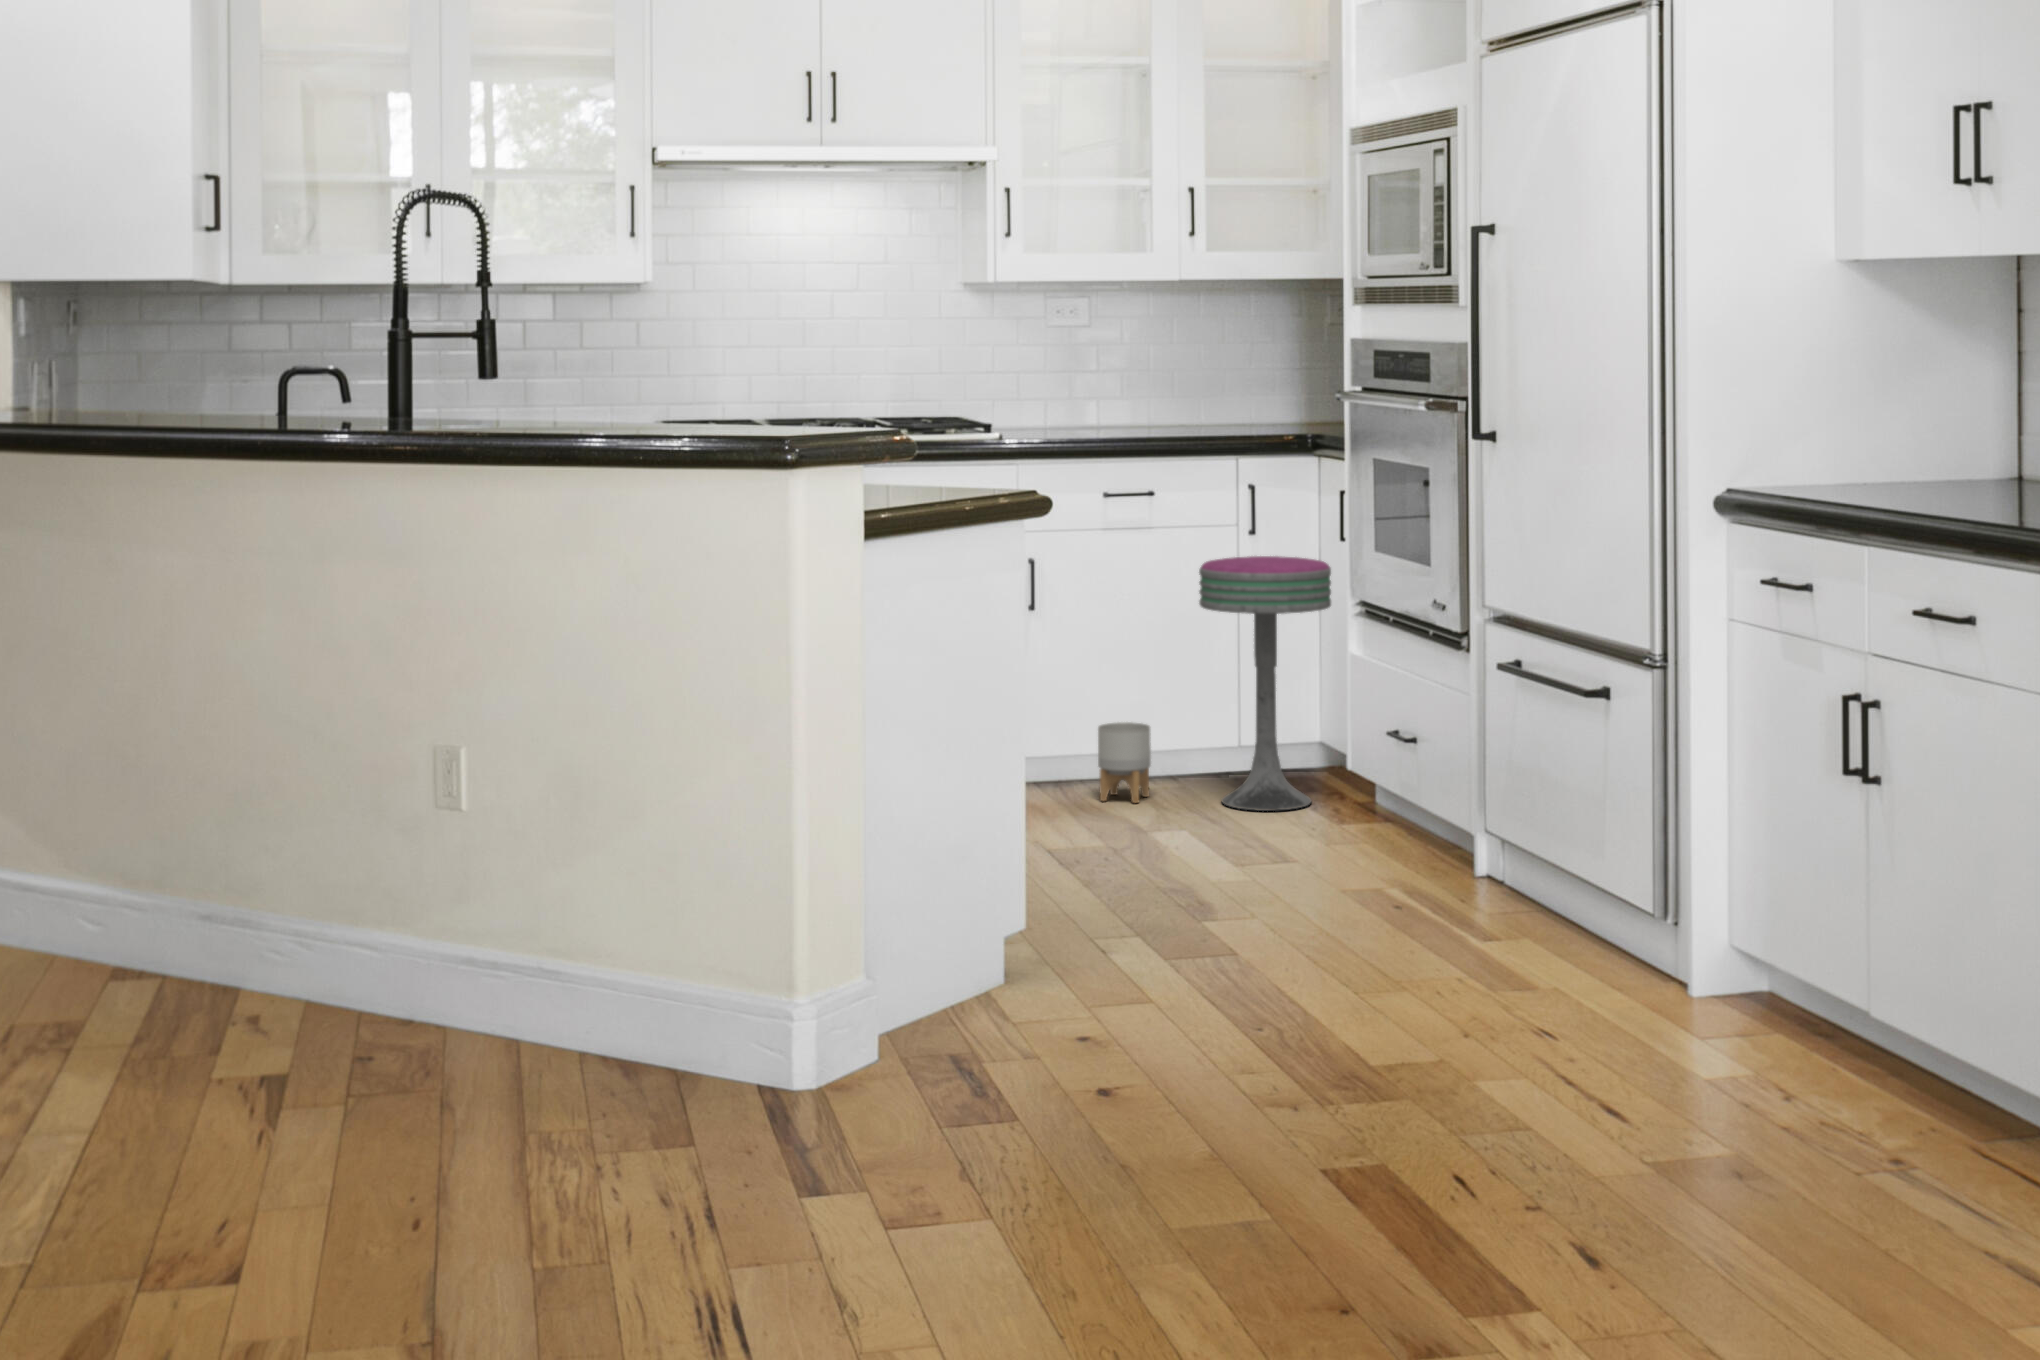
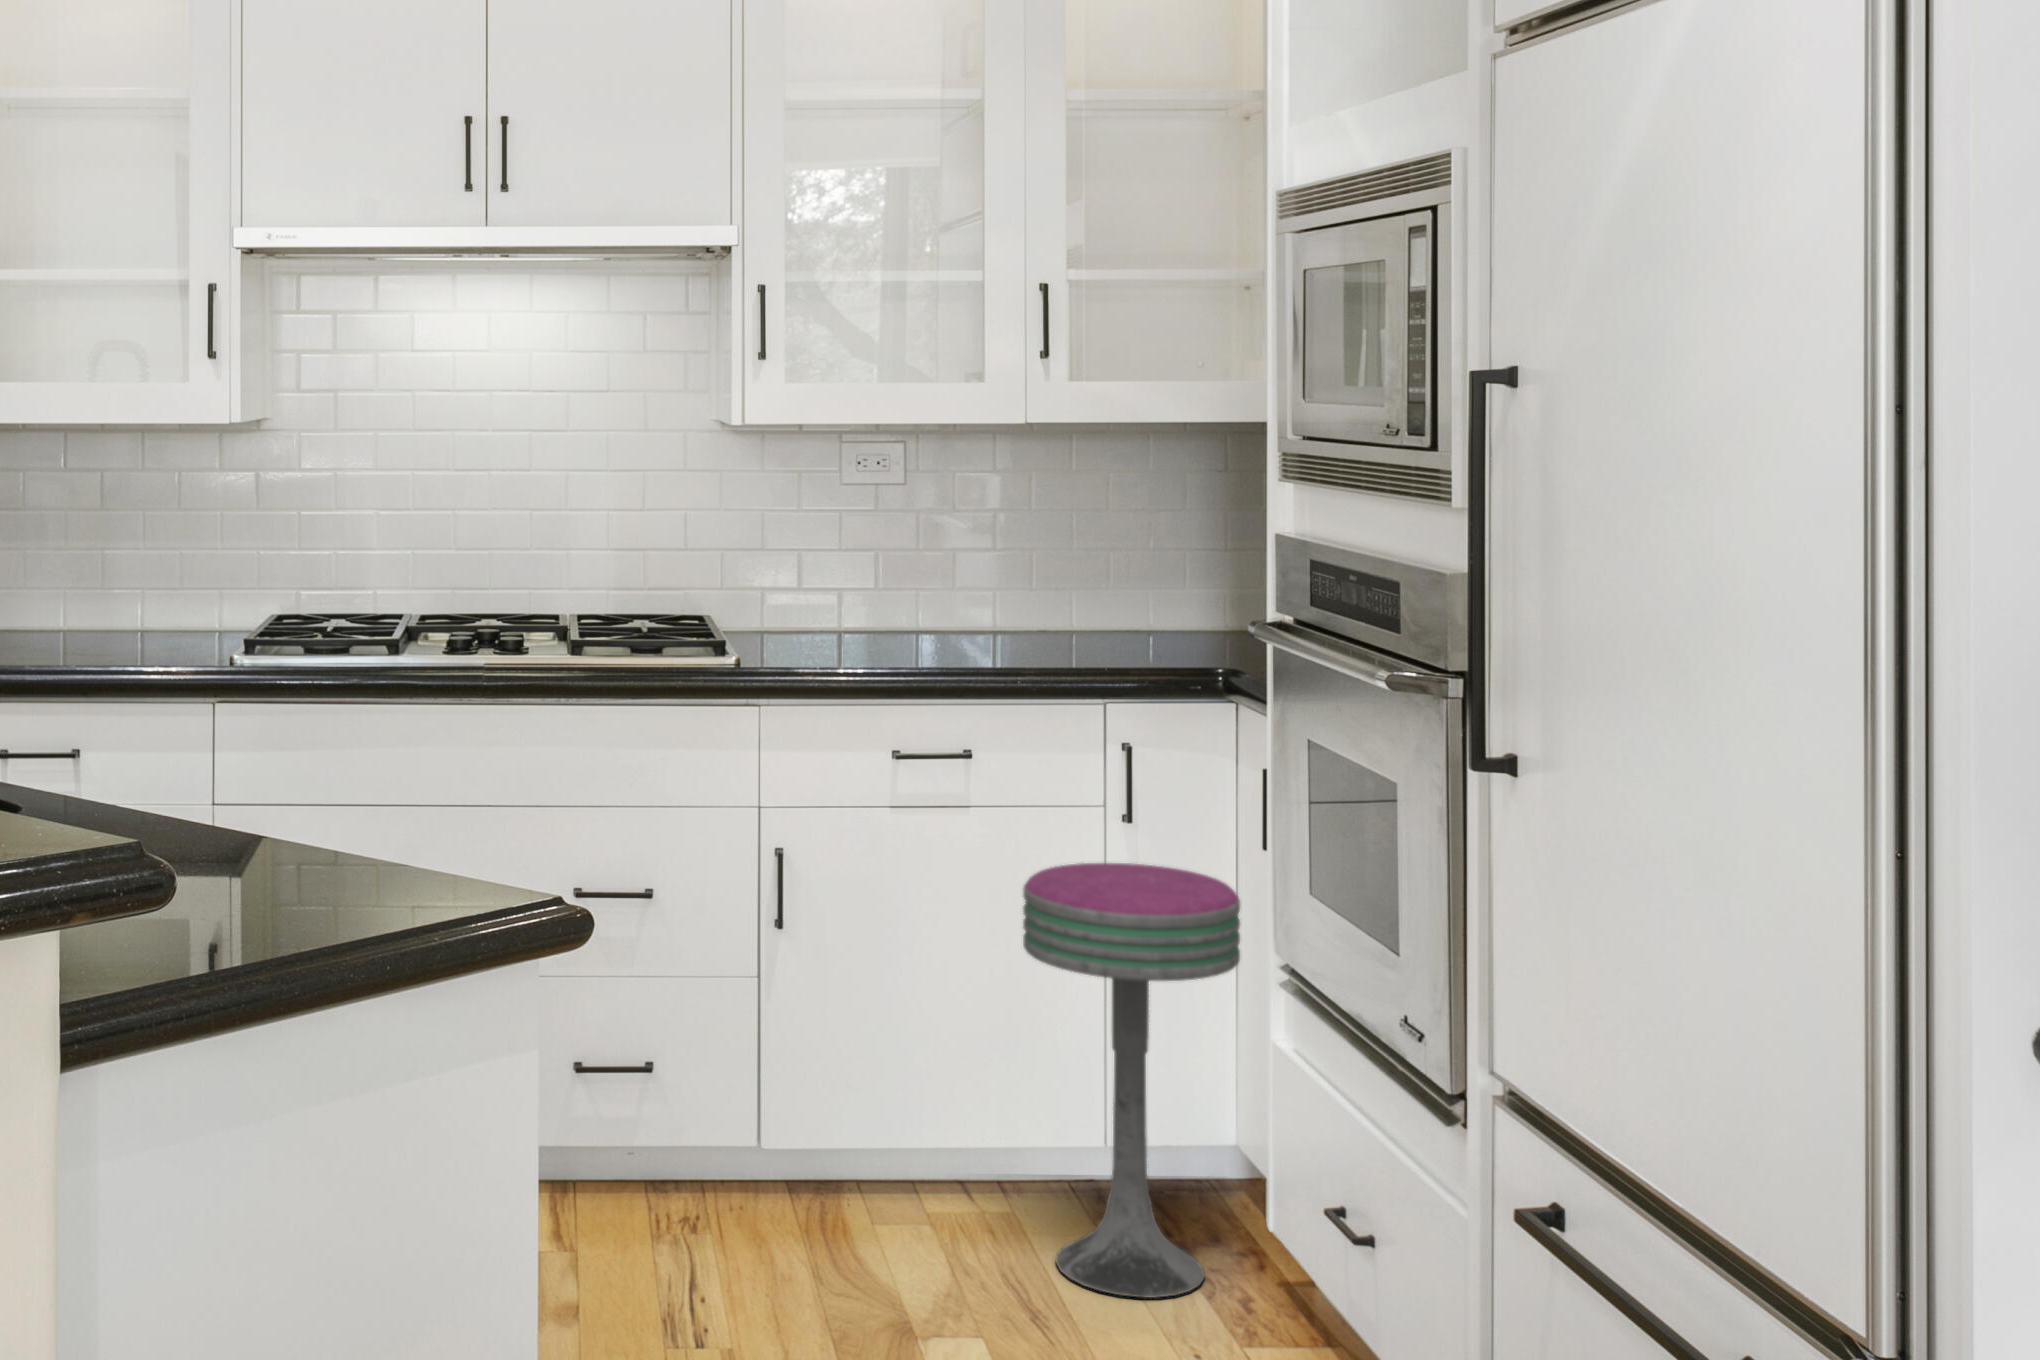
planter: present [1098,722,1151,803] -> none [865,1105,947,1246]

